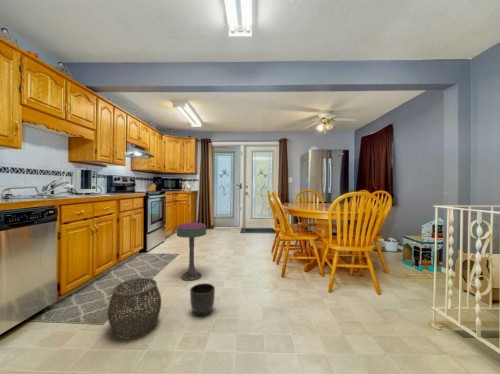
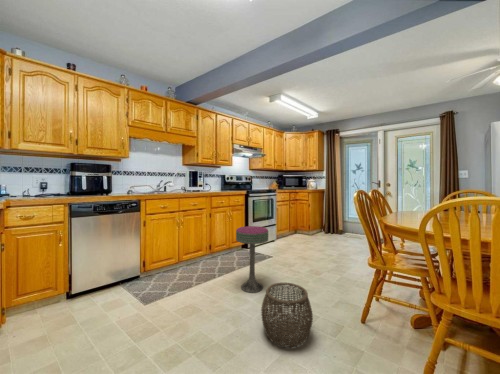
woven basket: present [107,278,161,338] -> present [261,283,313,348]
planter: present [190,283,215,315] -> none [197,301,227,341]

